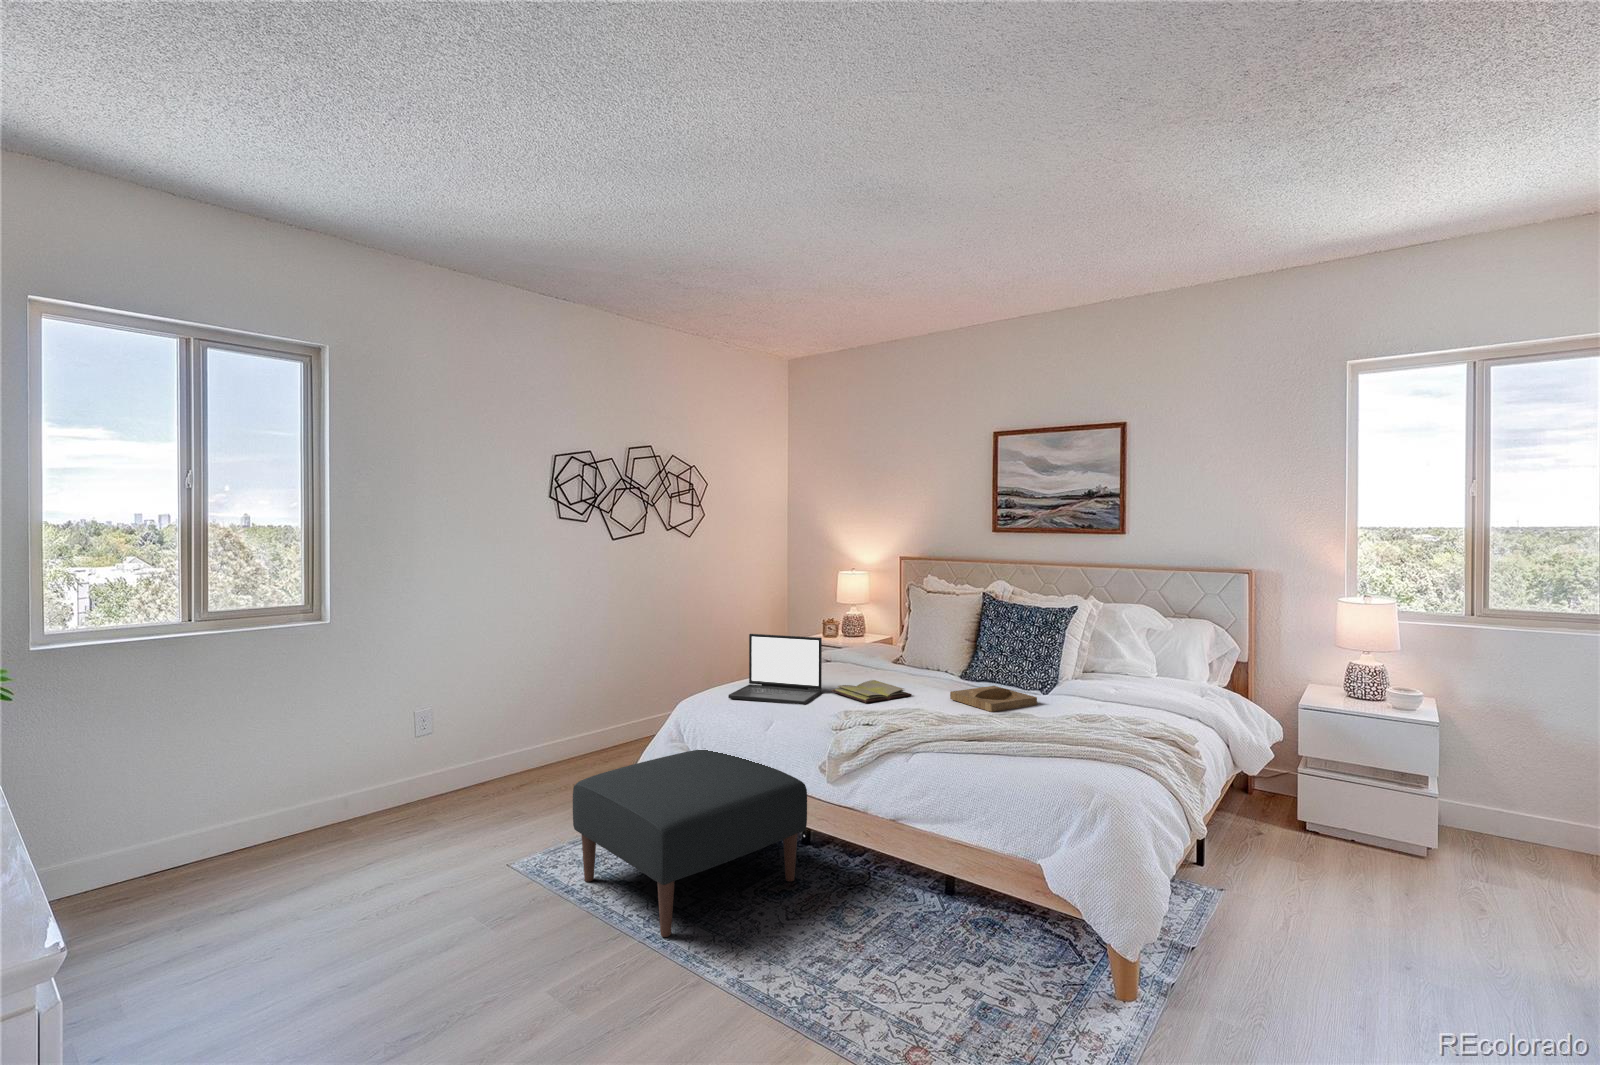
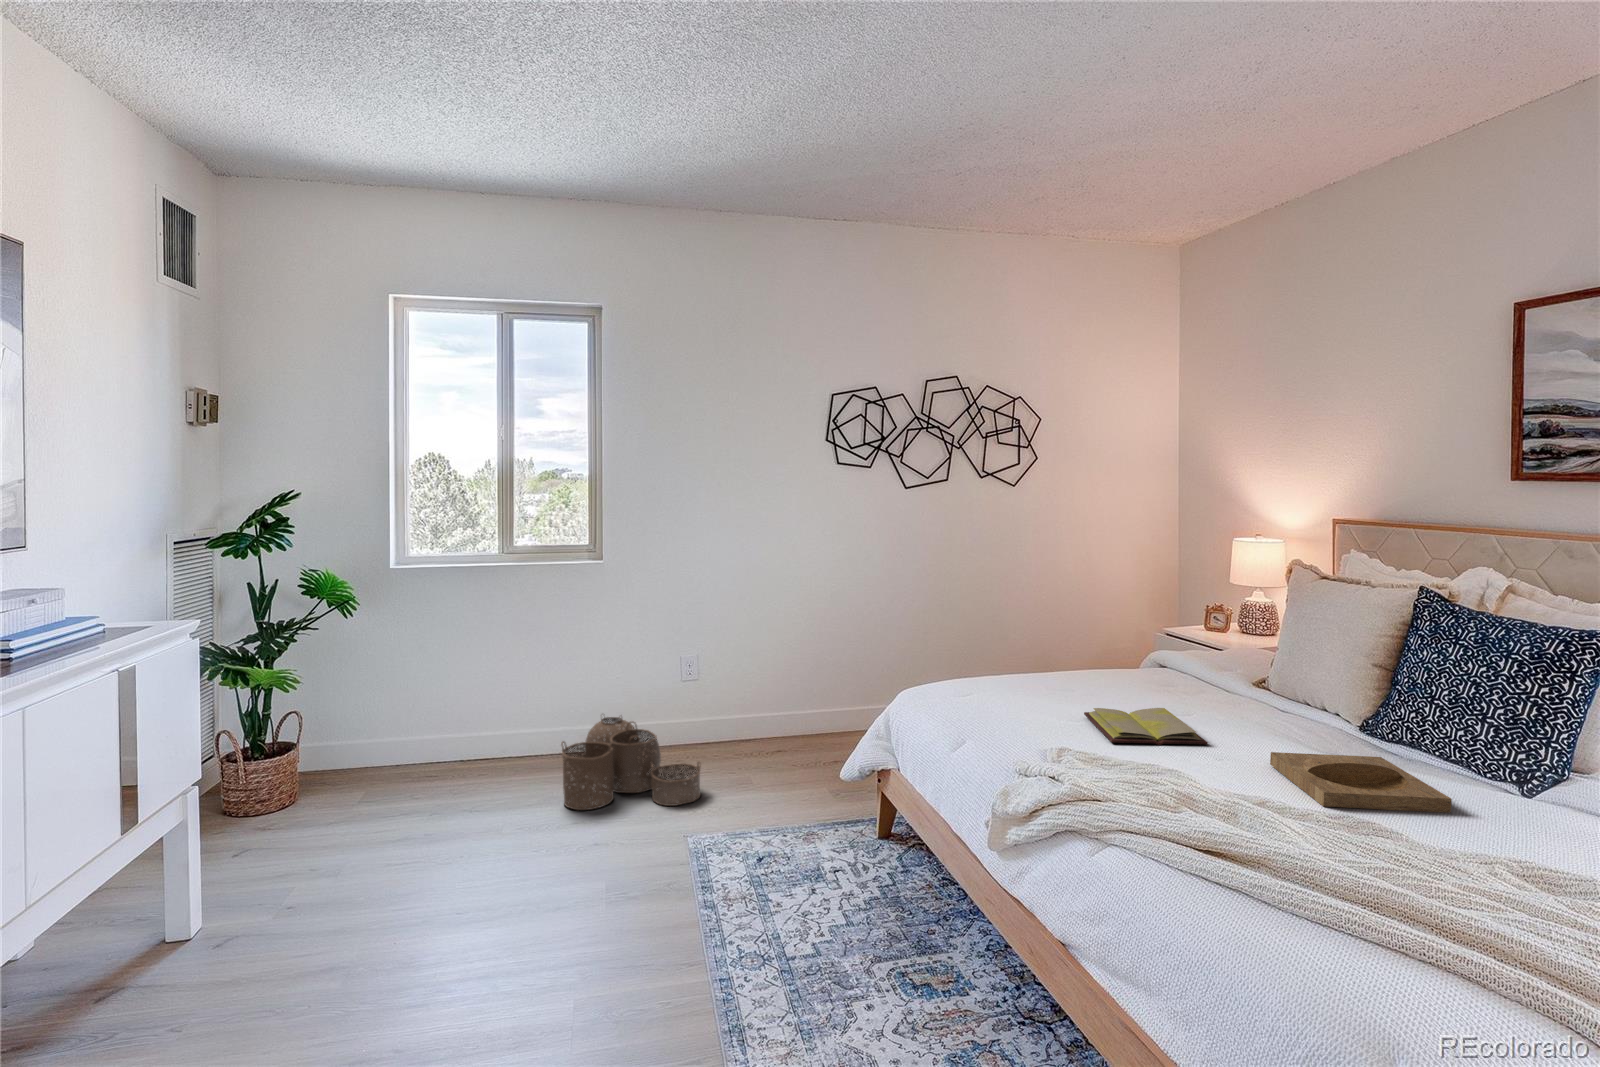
laptop: present [728,634,822,705] -> none [935,617,1073,728]
ottoman: present [573,750,807,937] -> none [719,759,974,991]
woven basket: none [326,774,488,873] -> present [561,717,701,810]

